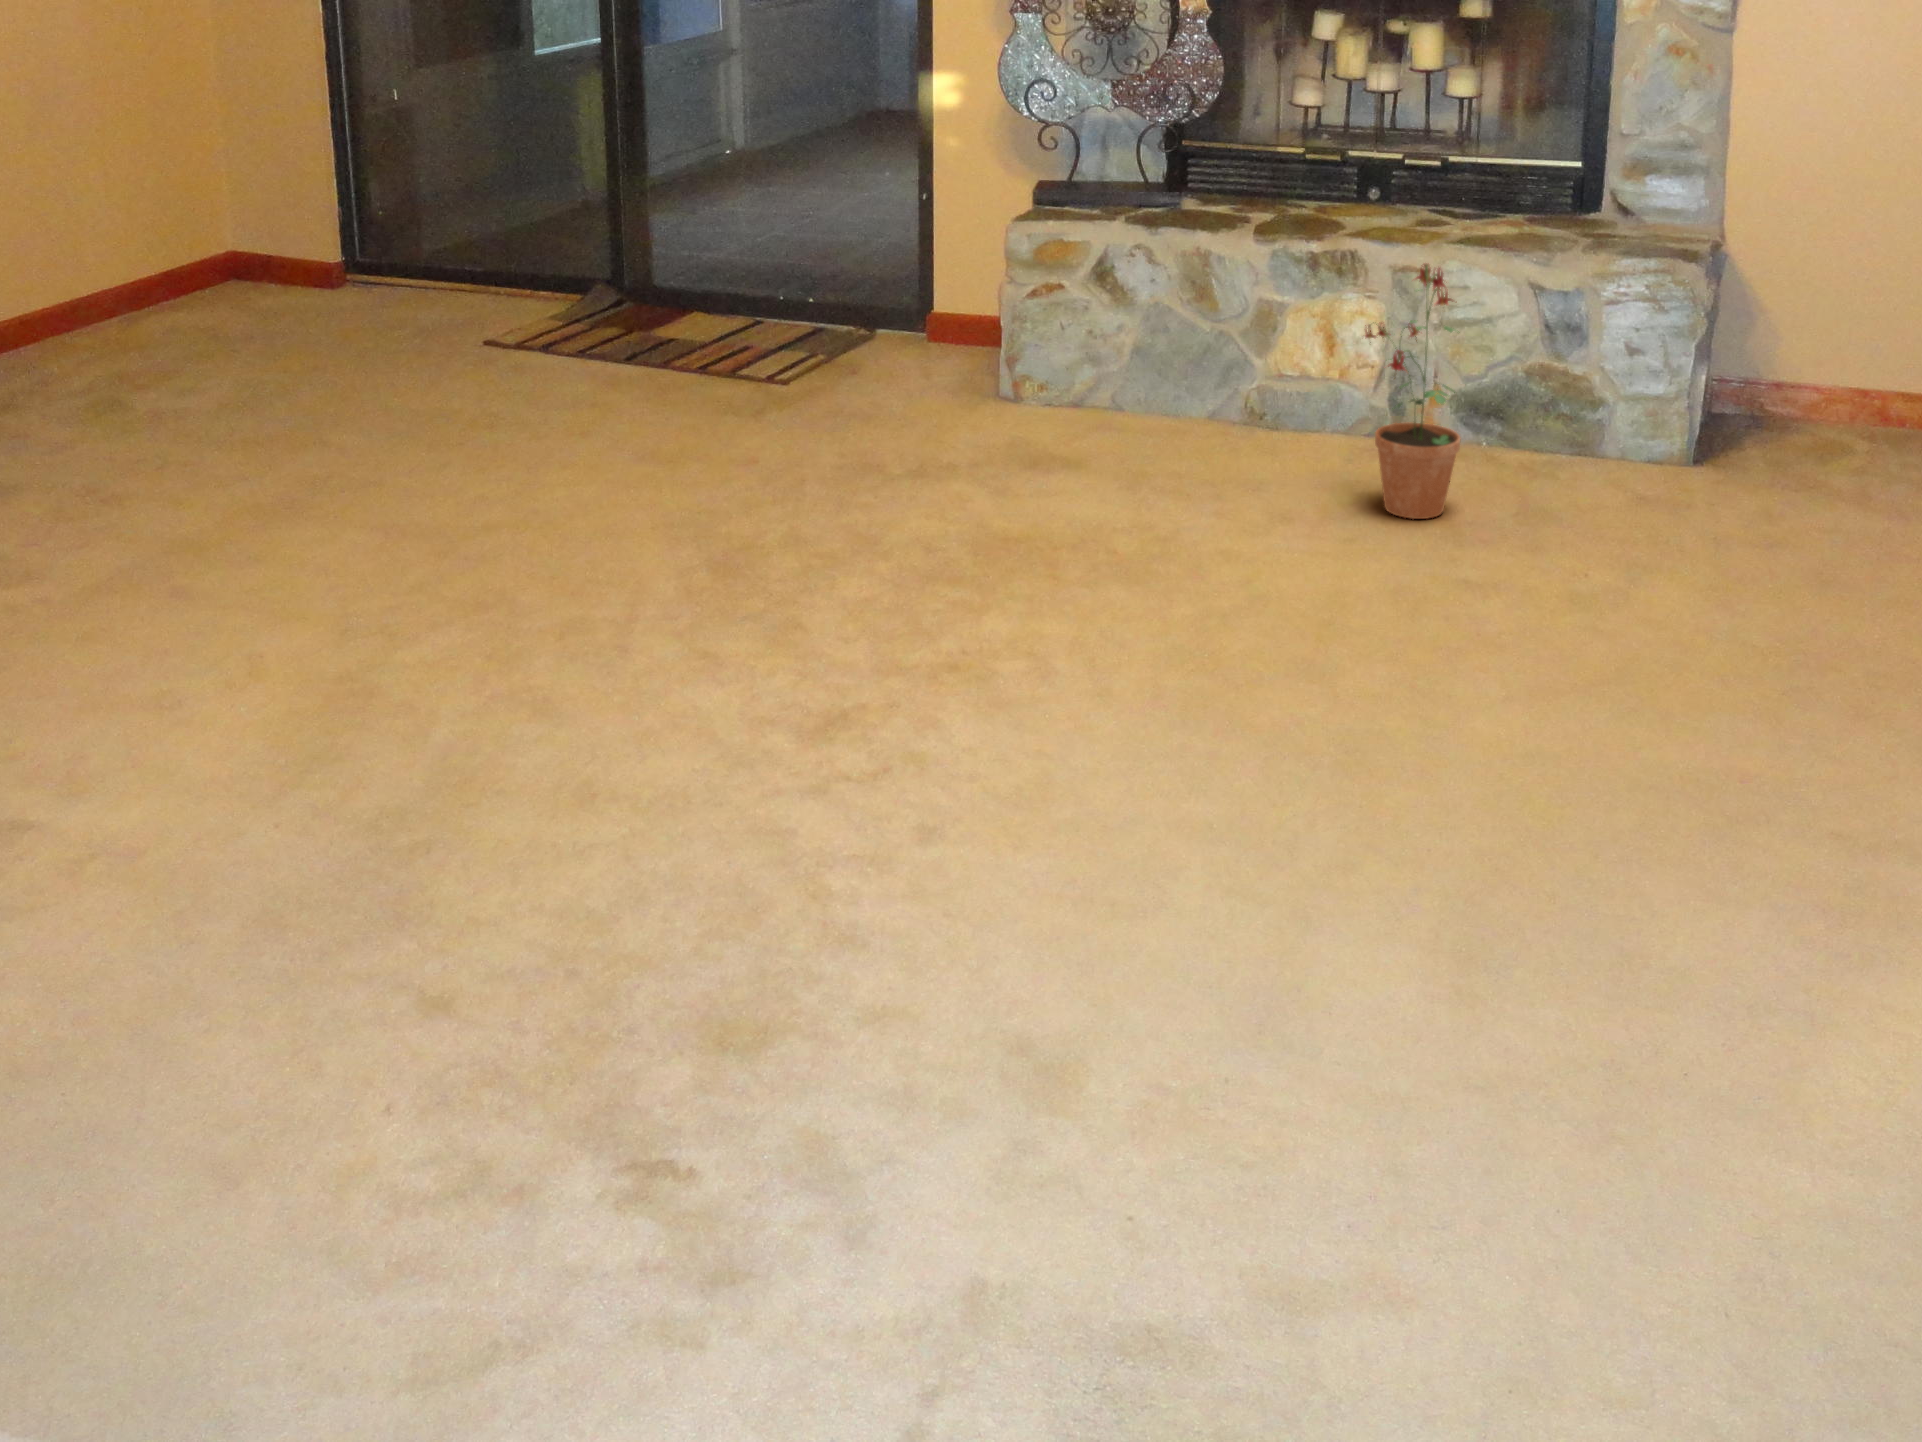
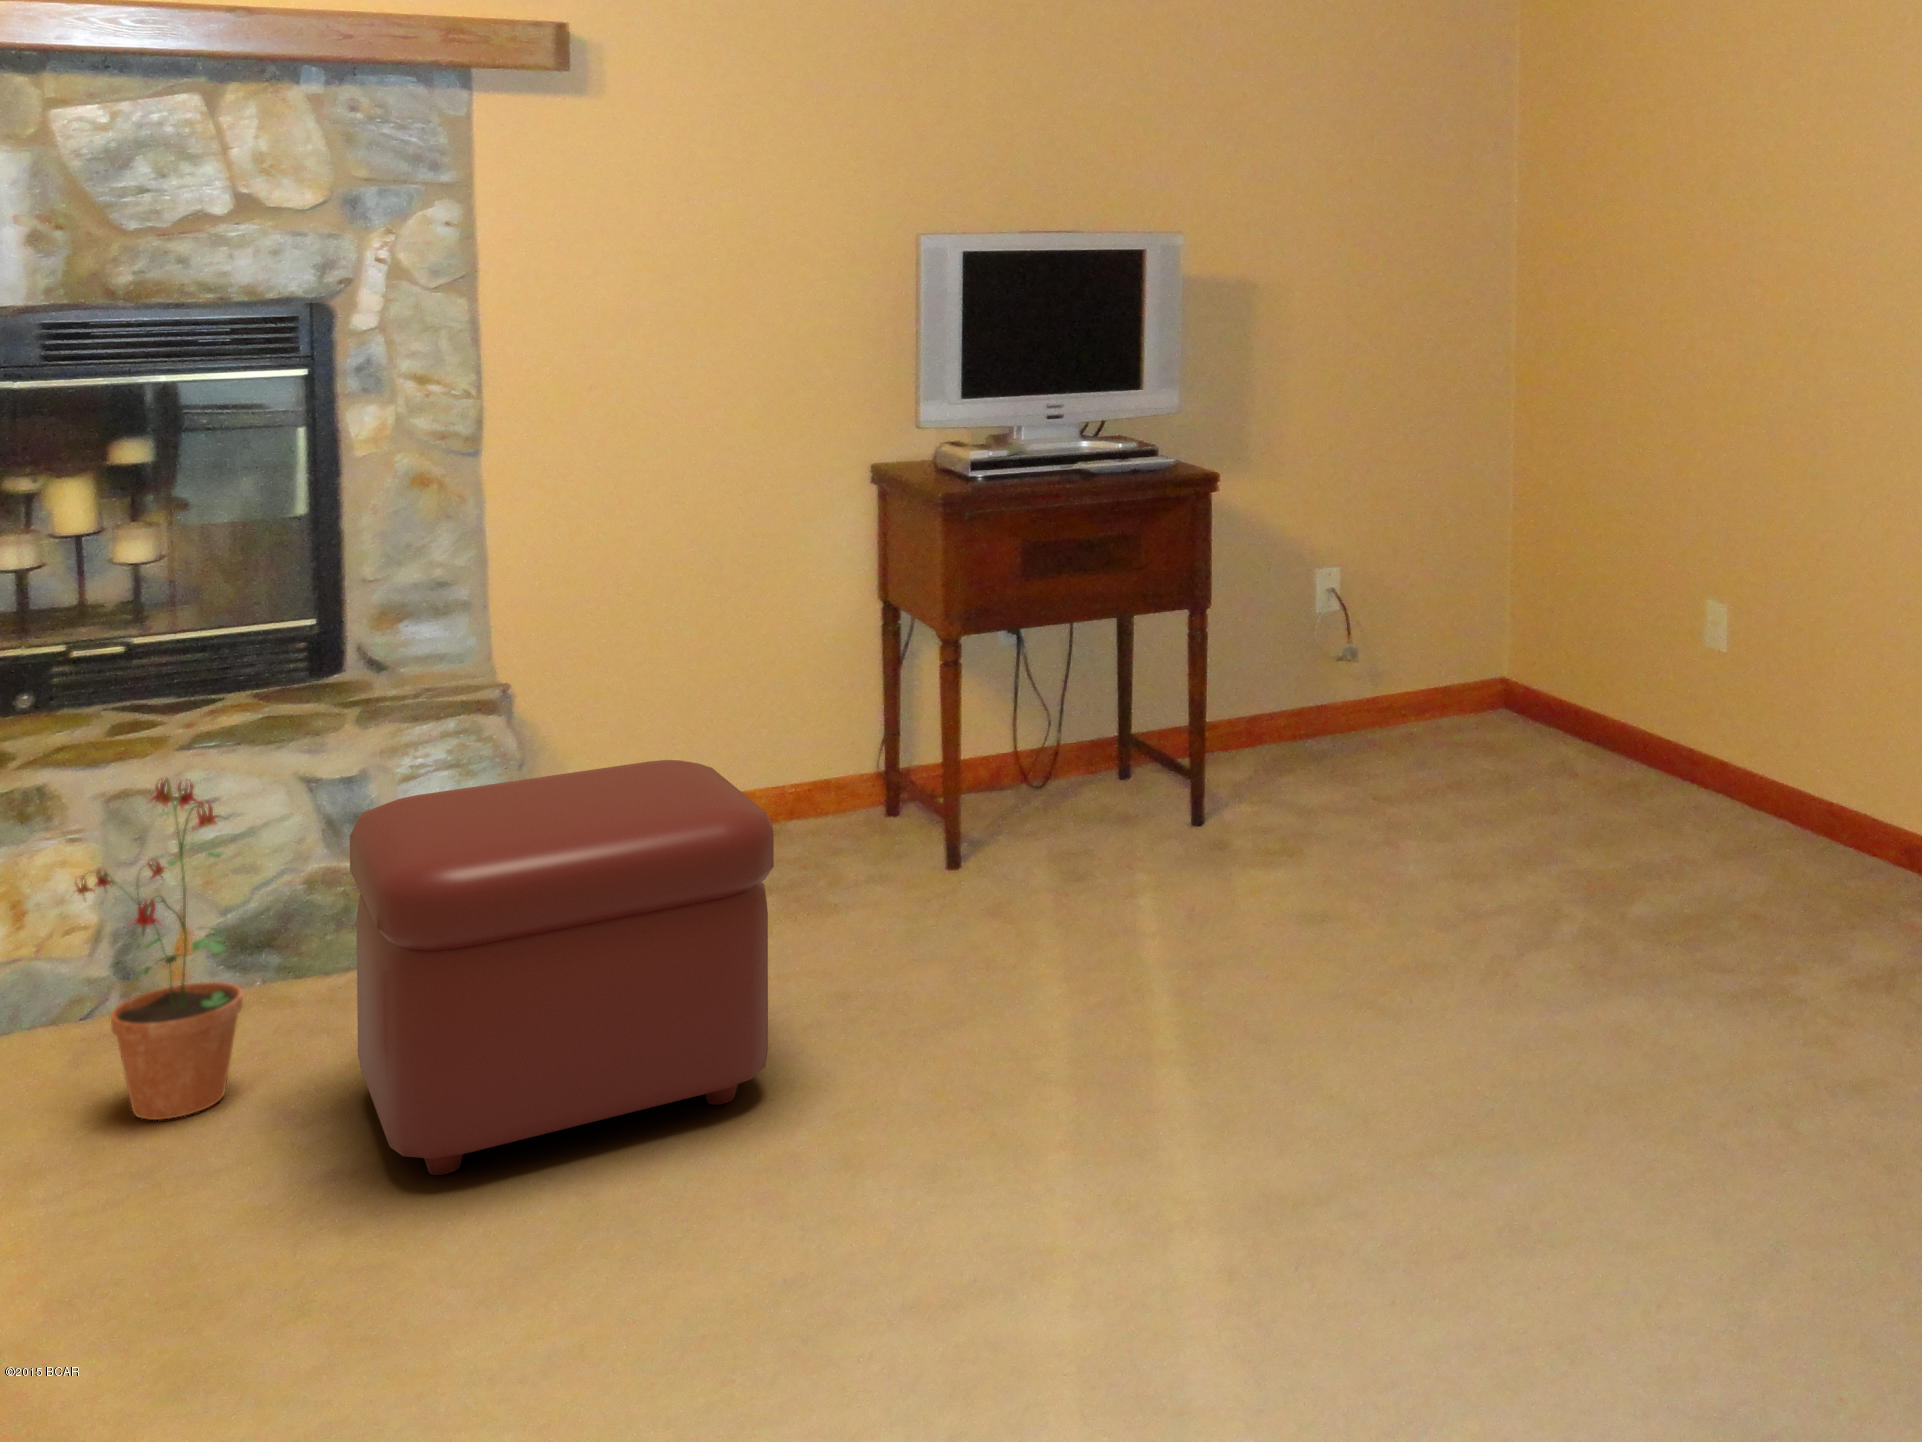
ottoman: none [1519,315,1866,643] -> present [349,760,774,1175]

